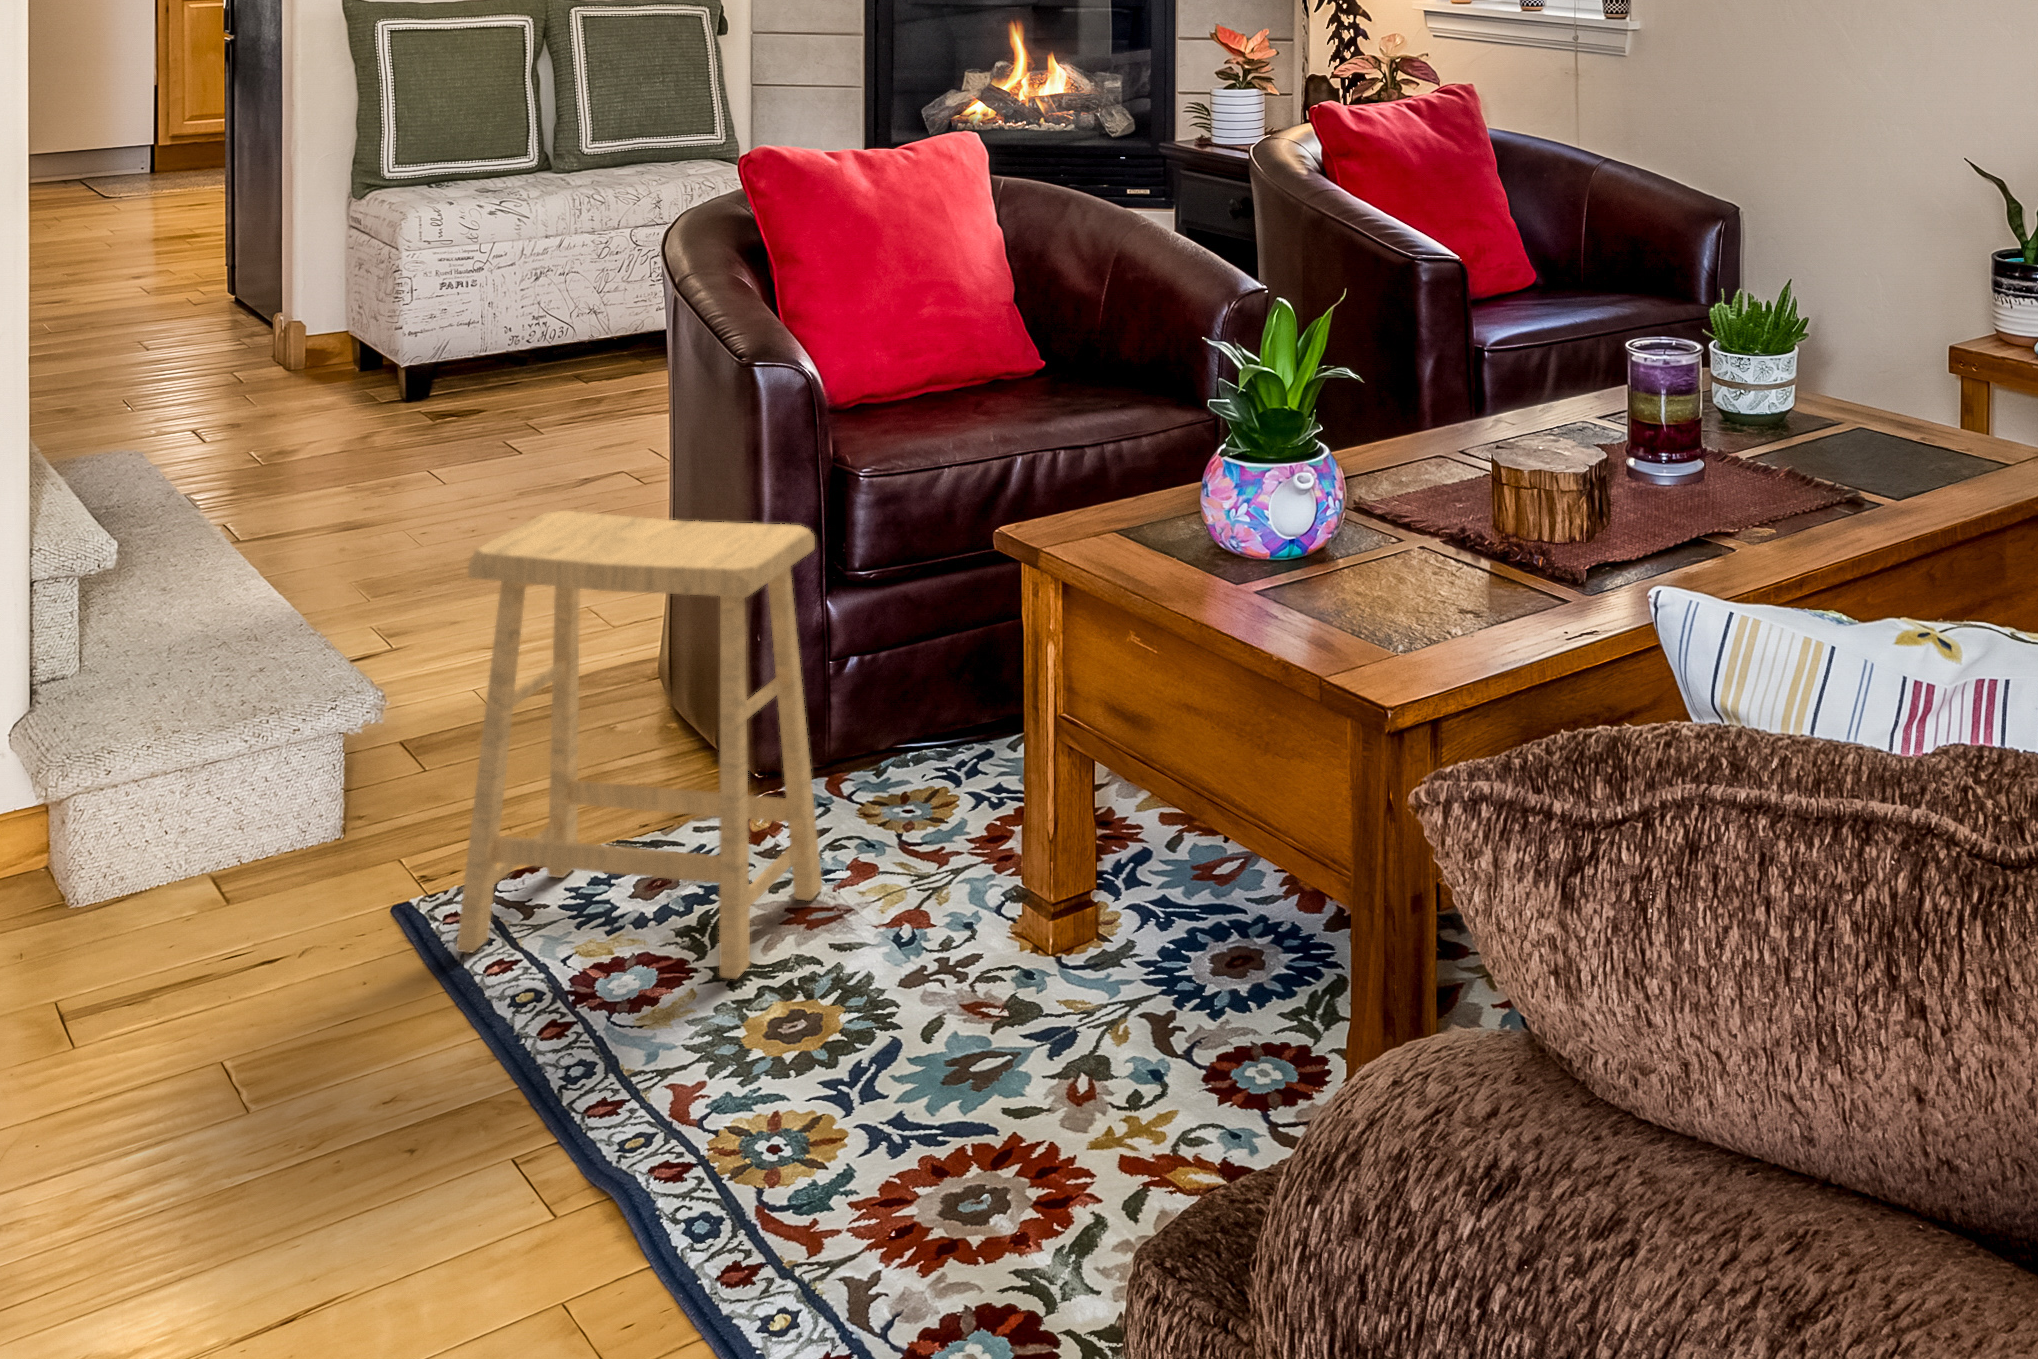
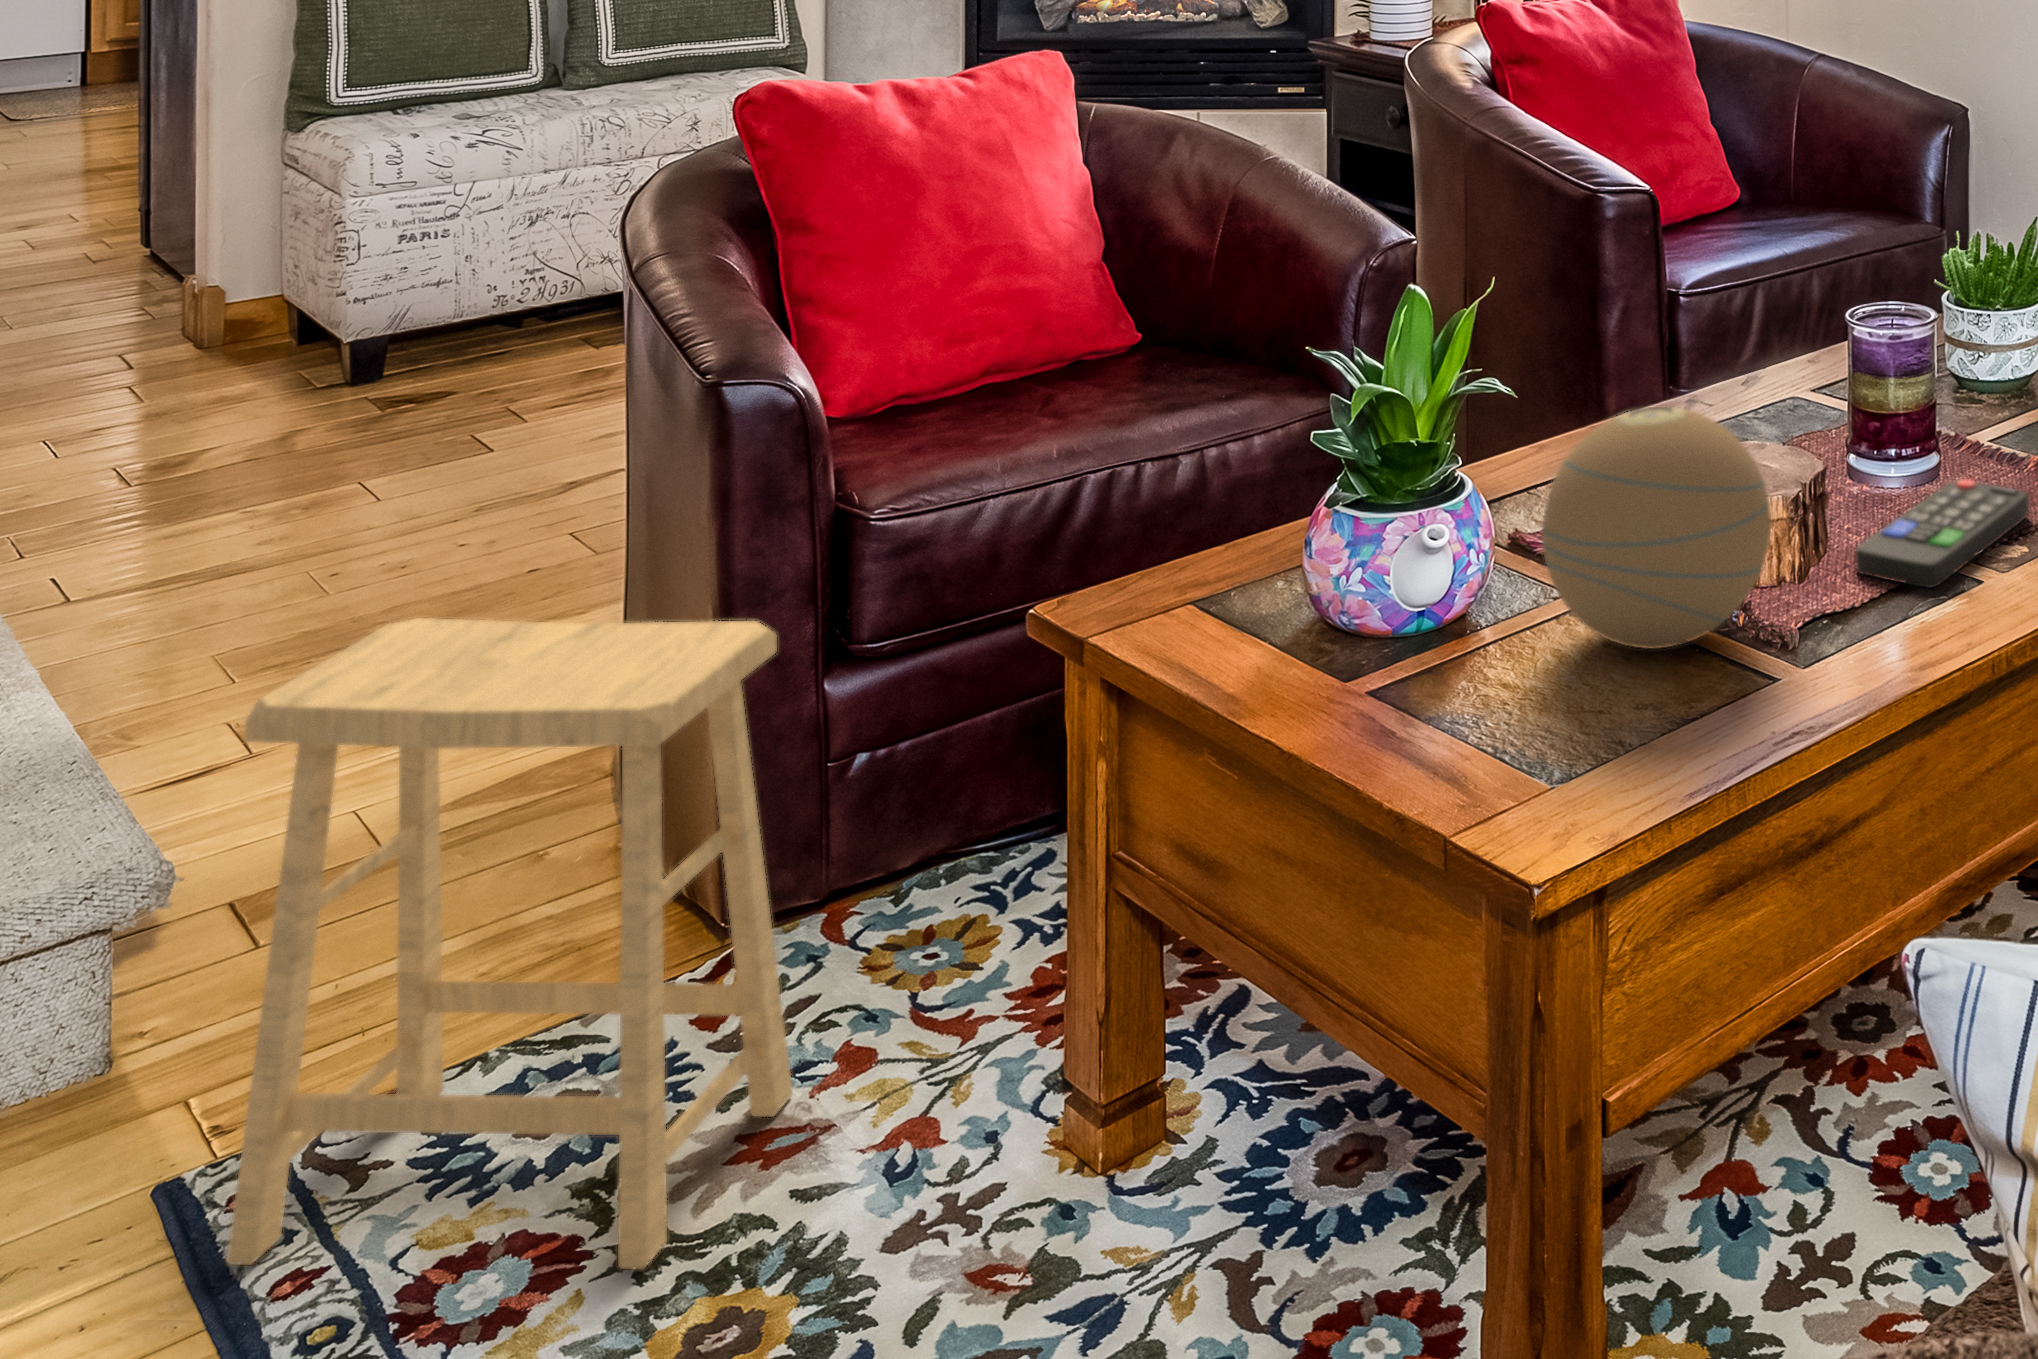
decorative orb: none [1385,388,1562,573] -> present [1542,407,1771,649]
remote control: none [1631,480,1776,551] -> present [1855,479,2029,587]

